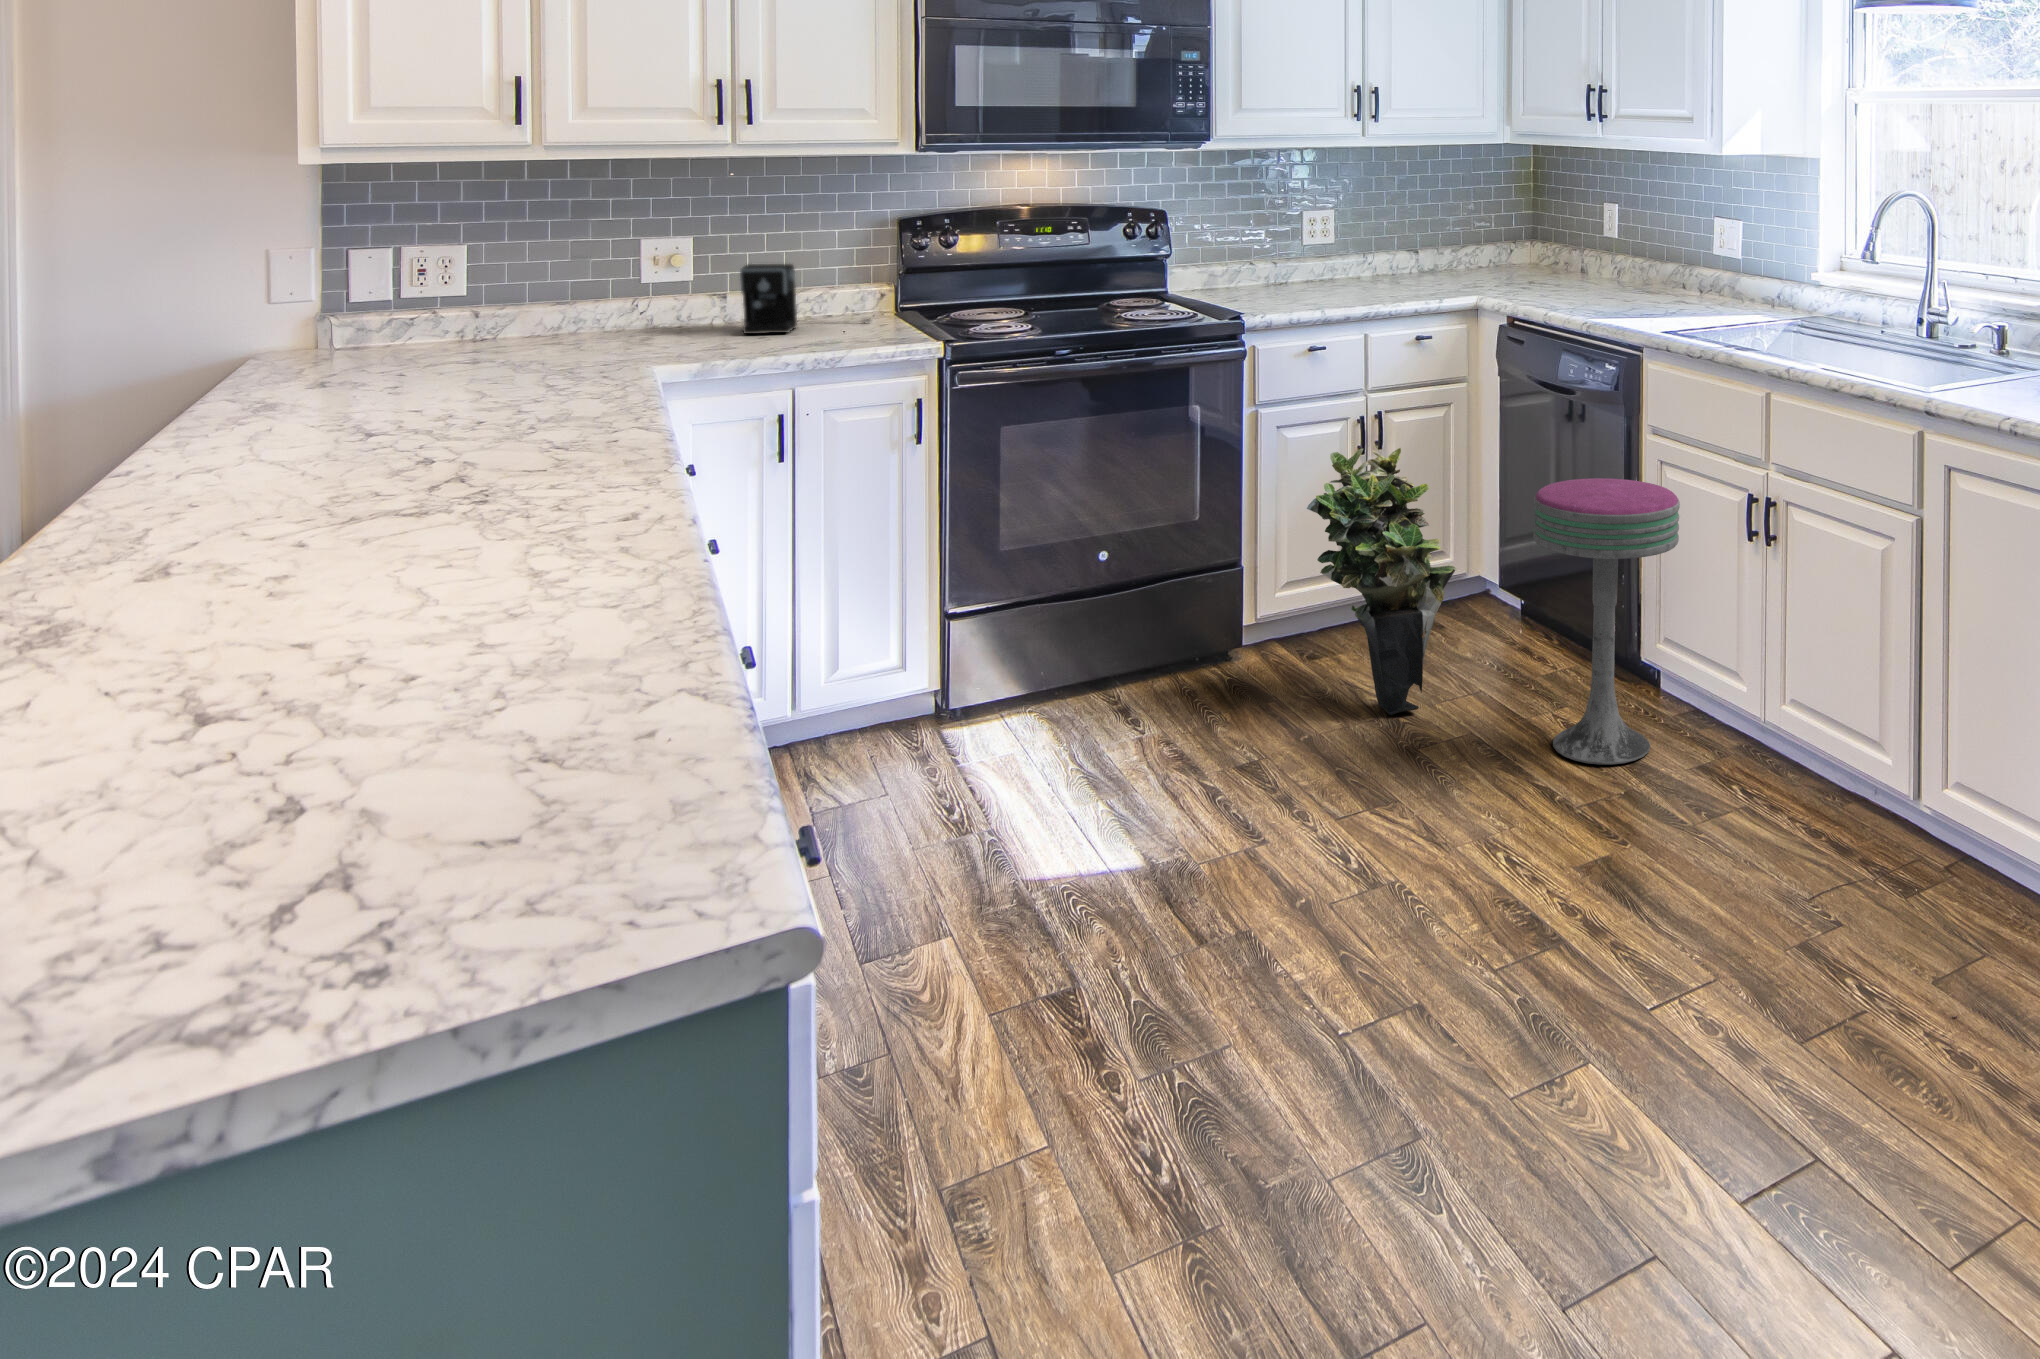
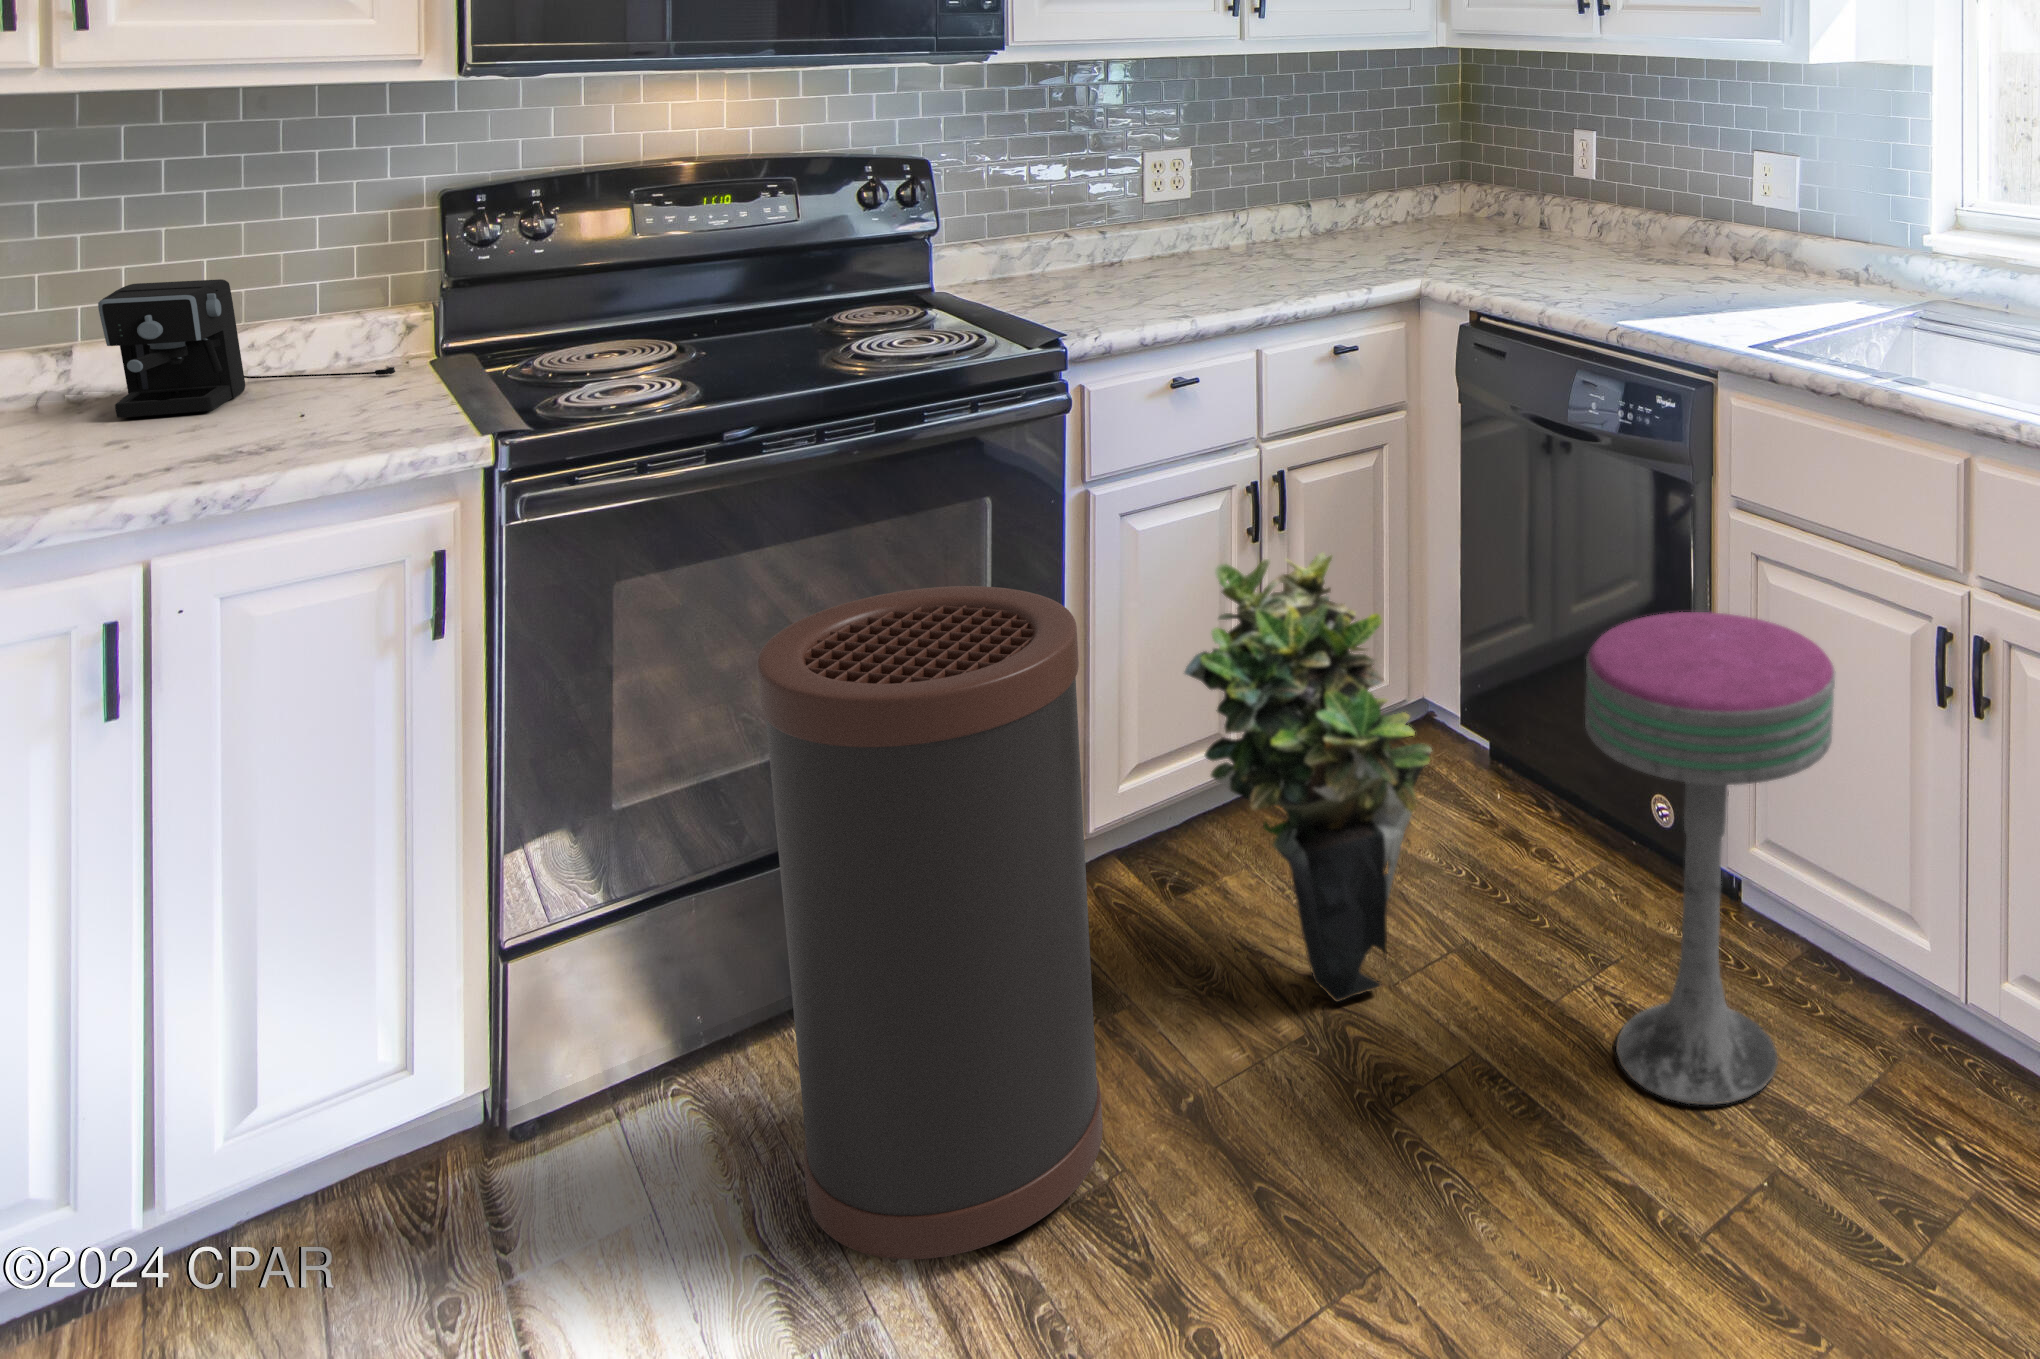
trash can: none [1078,437,1247,788] -> present [757,586,1102,1259]

